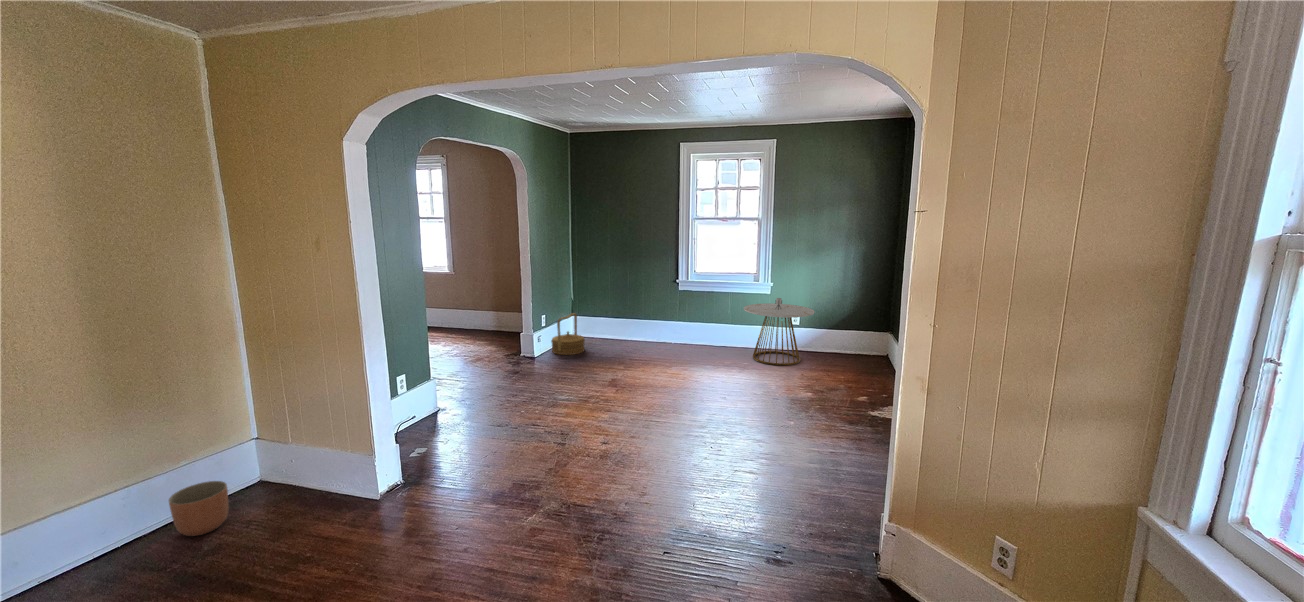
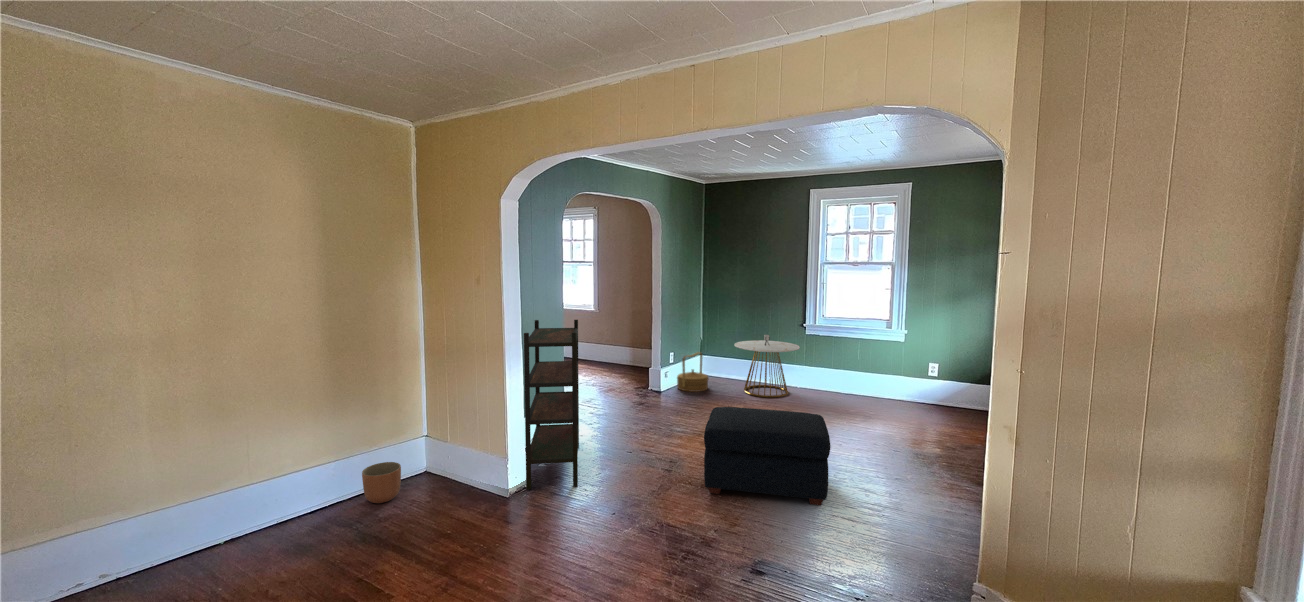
bookshelf: none [387,288,464,488] -> present [524,320,579,490]
side table: present [744,298,815,366] -> present [734,335,800,398]
ottoman: none [604,372,727,463] -> present [704,407,830,505]

